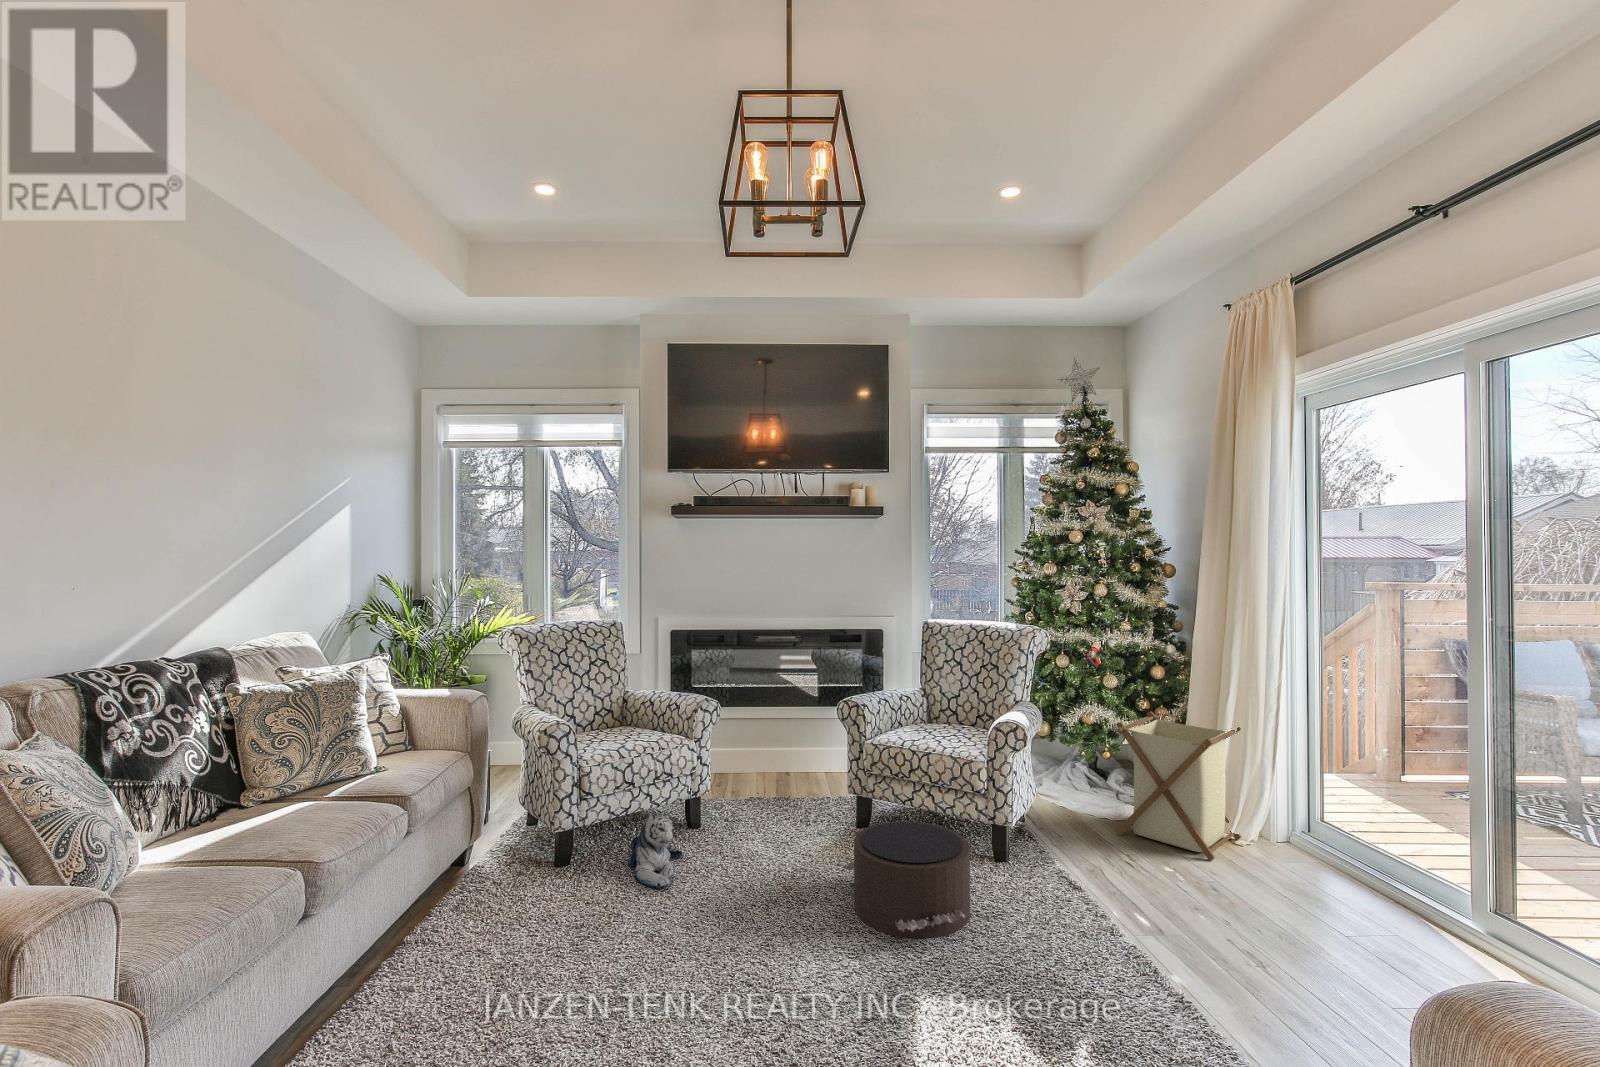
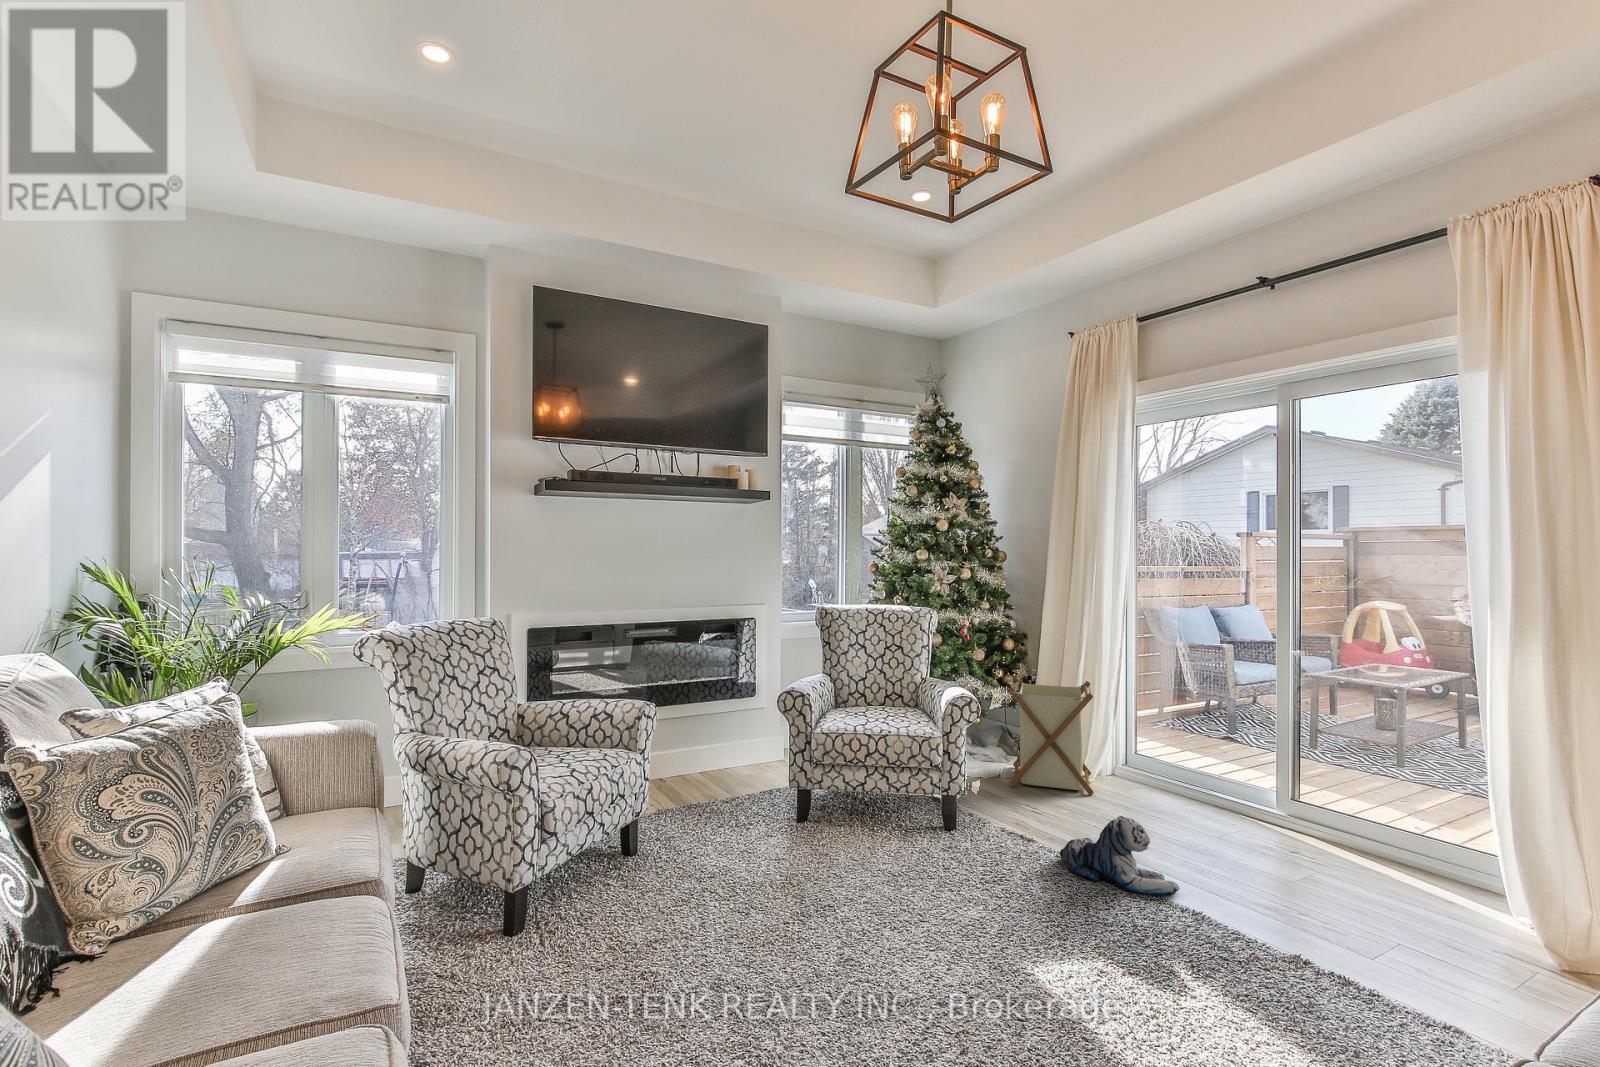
plush toy: present [627,814,683,889] -> present [1060,816,1180,896]
pouf: present [843,821,970,938] -> none [849,801,1007,917]

